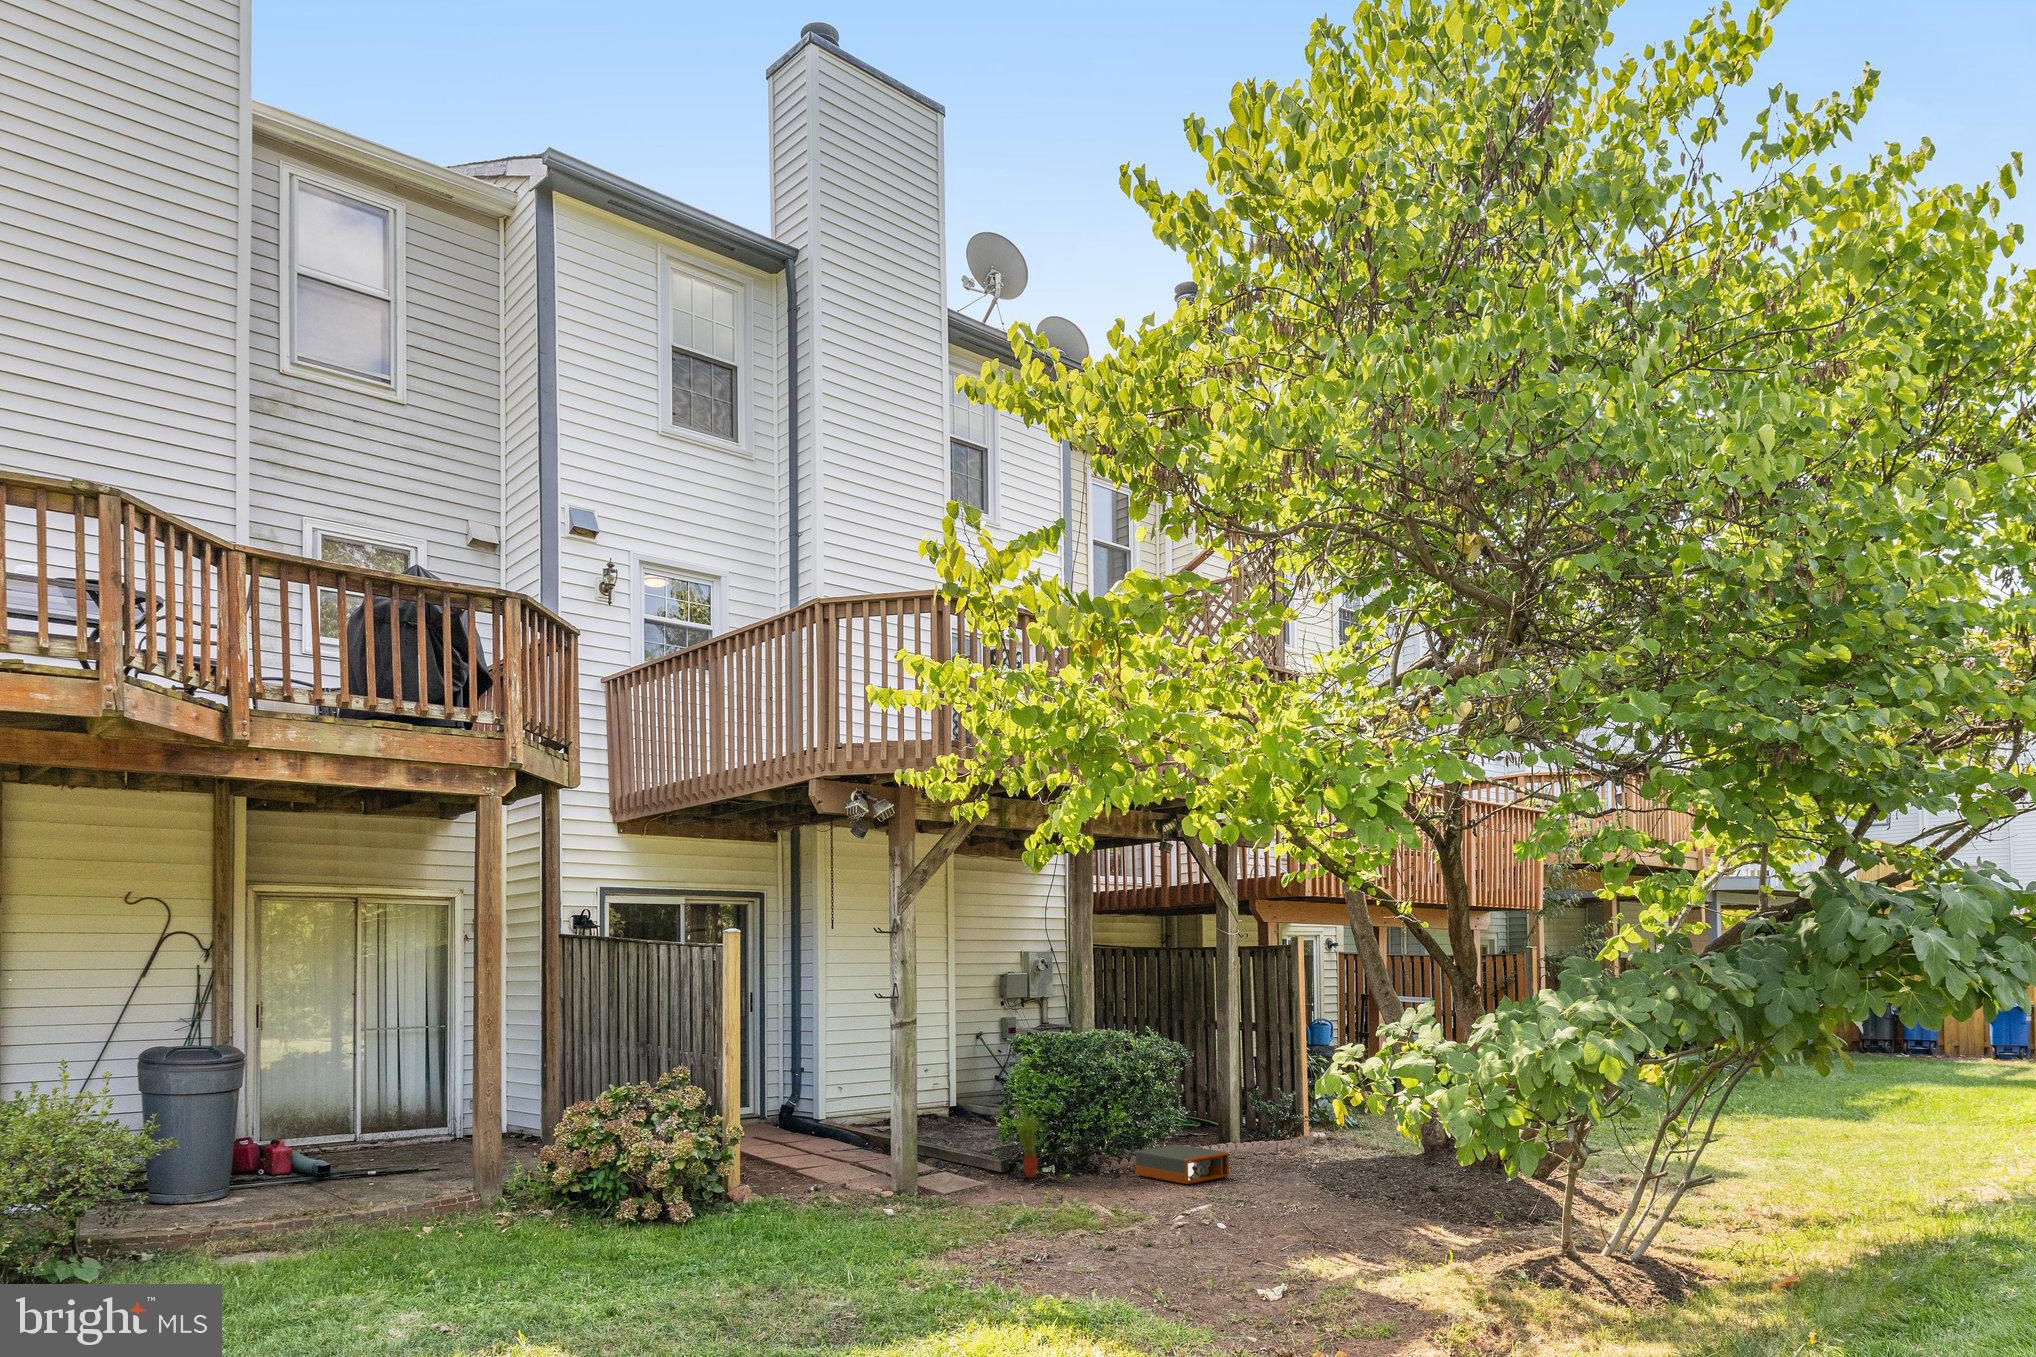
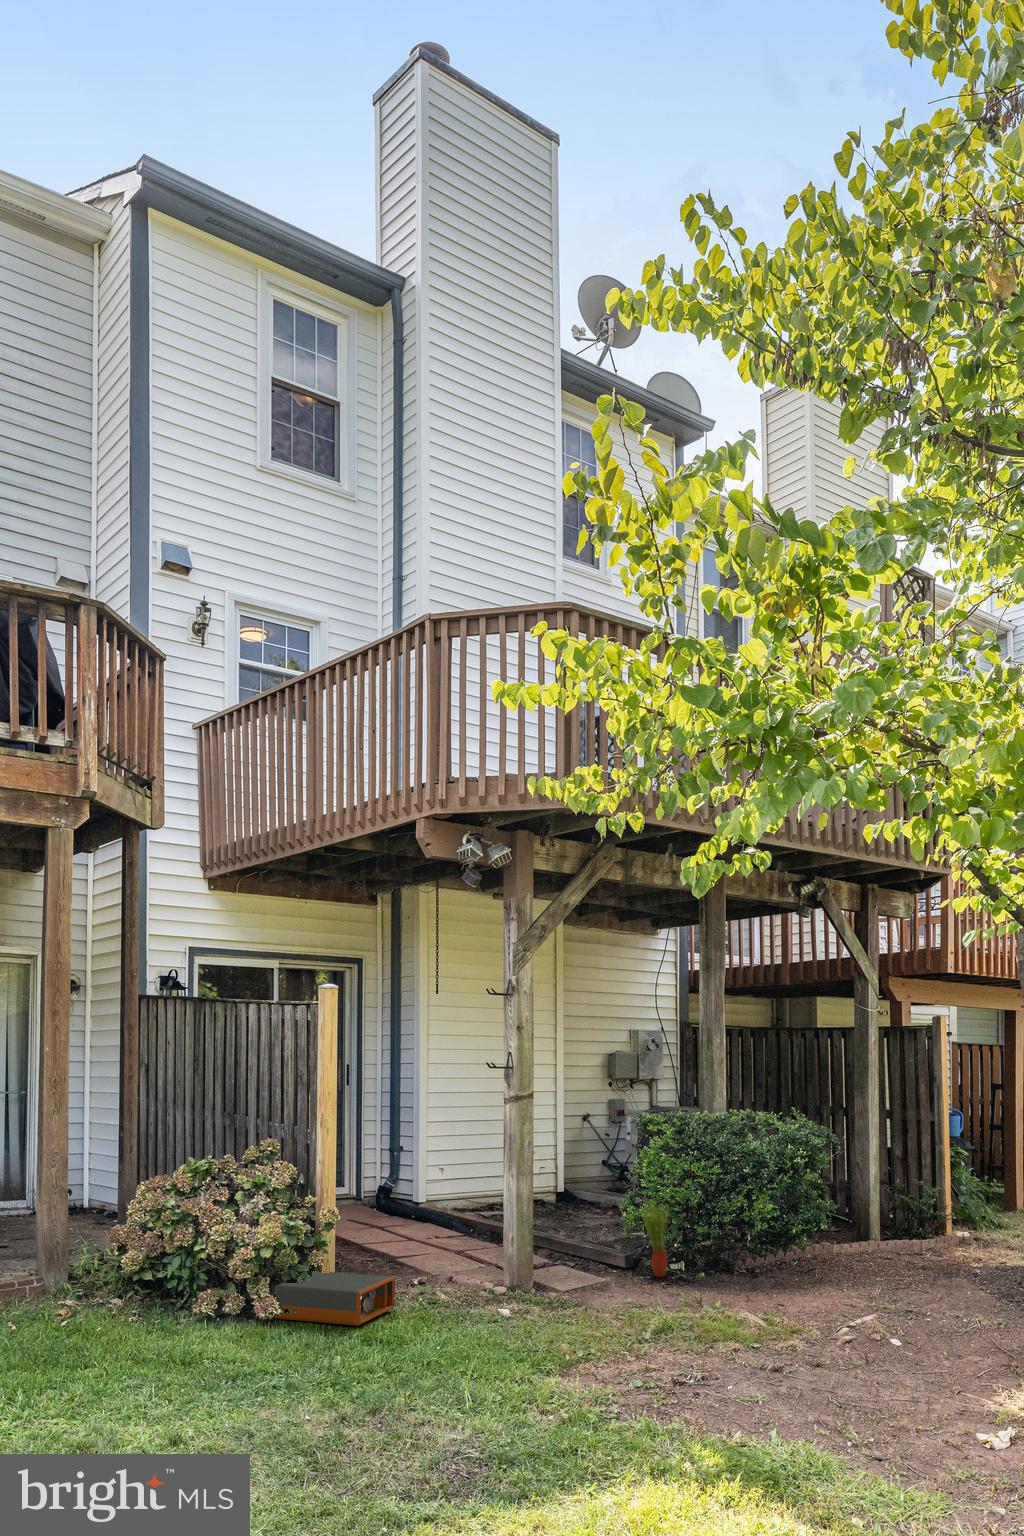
storage box: present [1136,1144,1229,1184] -> present [274,1271,395,1326]

